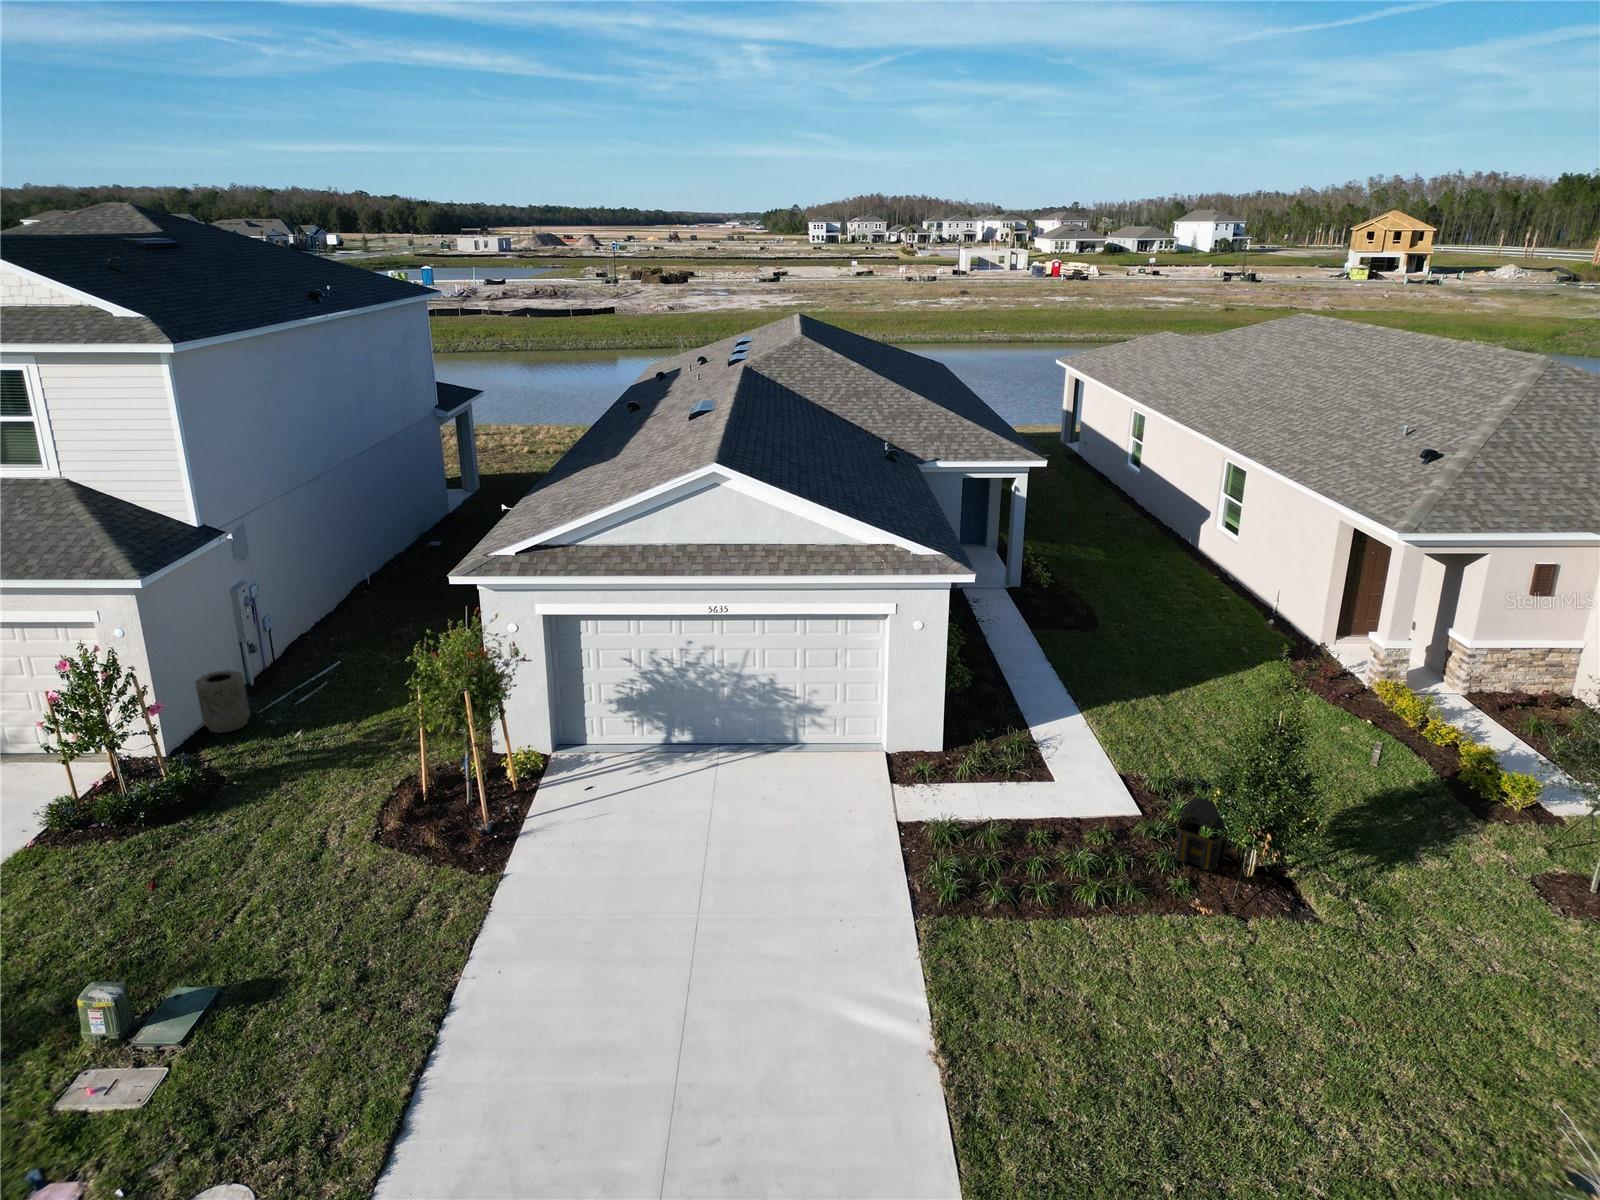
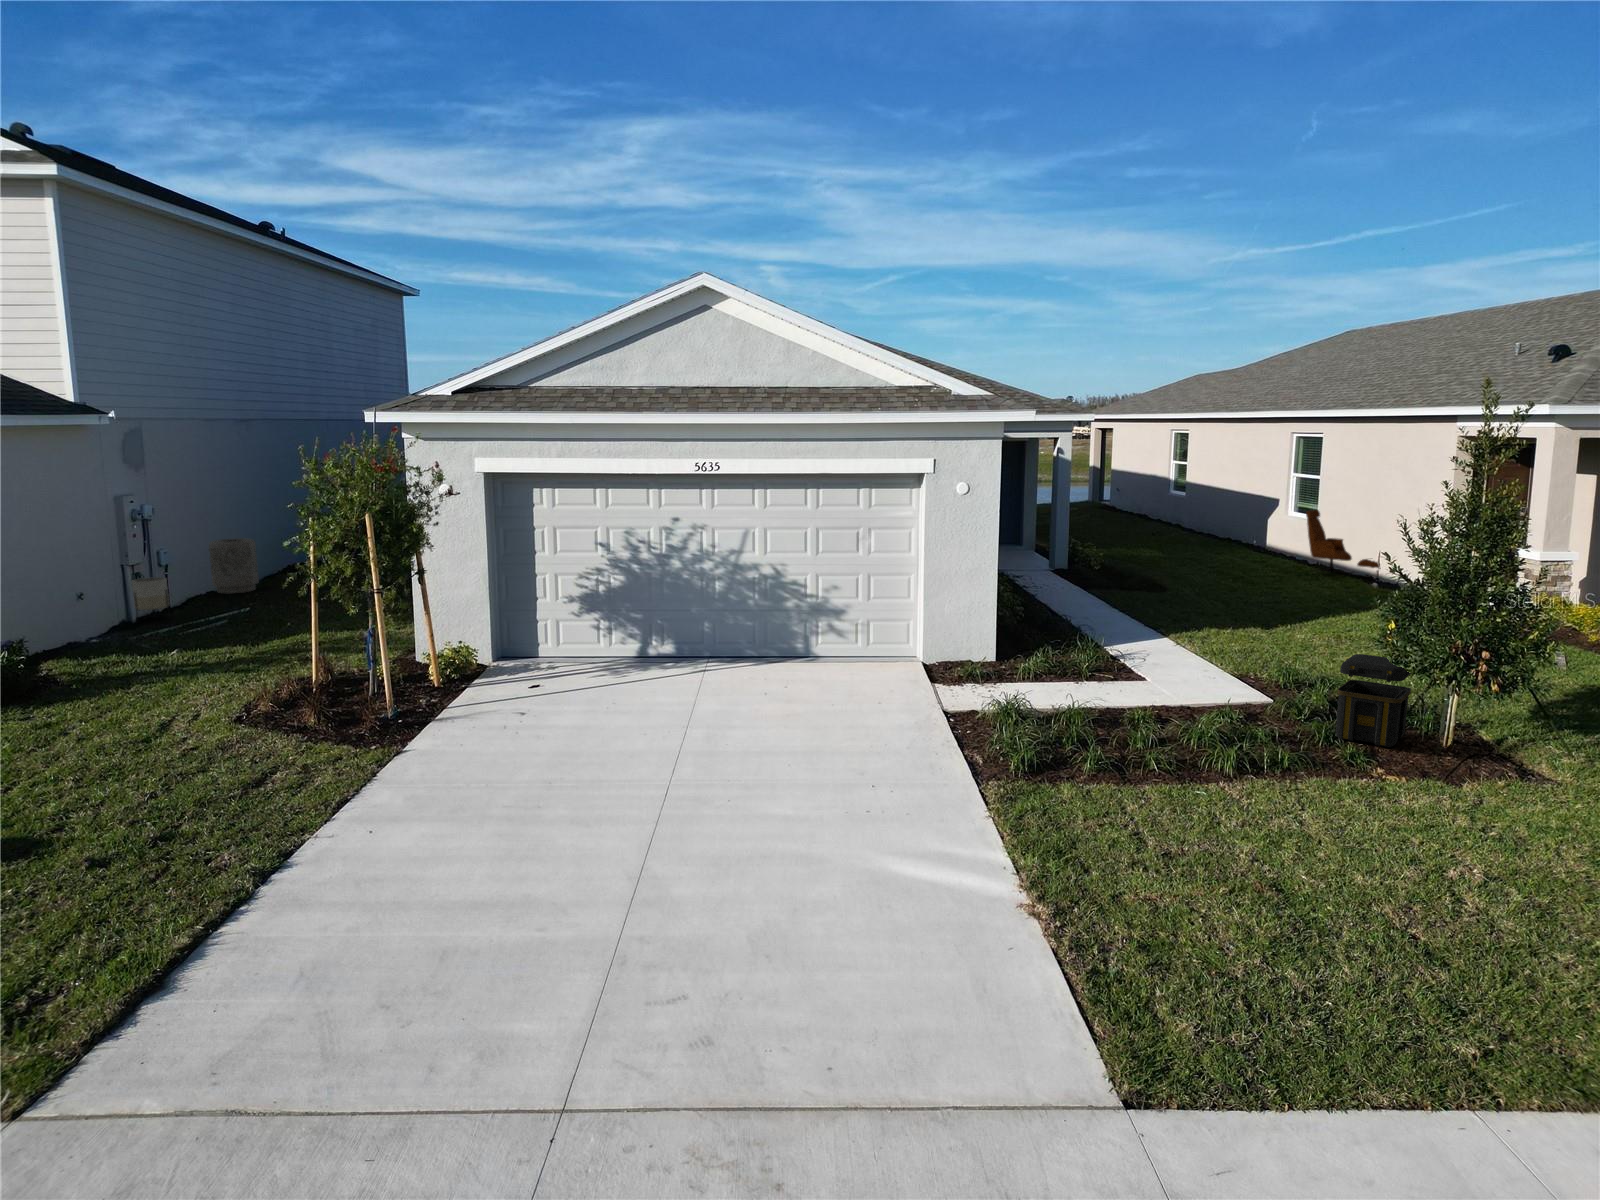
lounge chair: none [1215,556,1279,622] -> present [1306,510,1379,578]
planter: none [249,649,281,688] -> present [132,577,169,611]
trash can: present [195,670,250,733] -> present [209,538,259,594]

